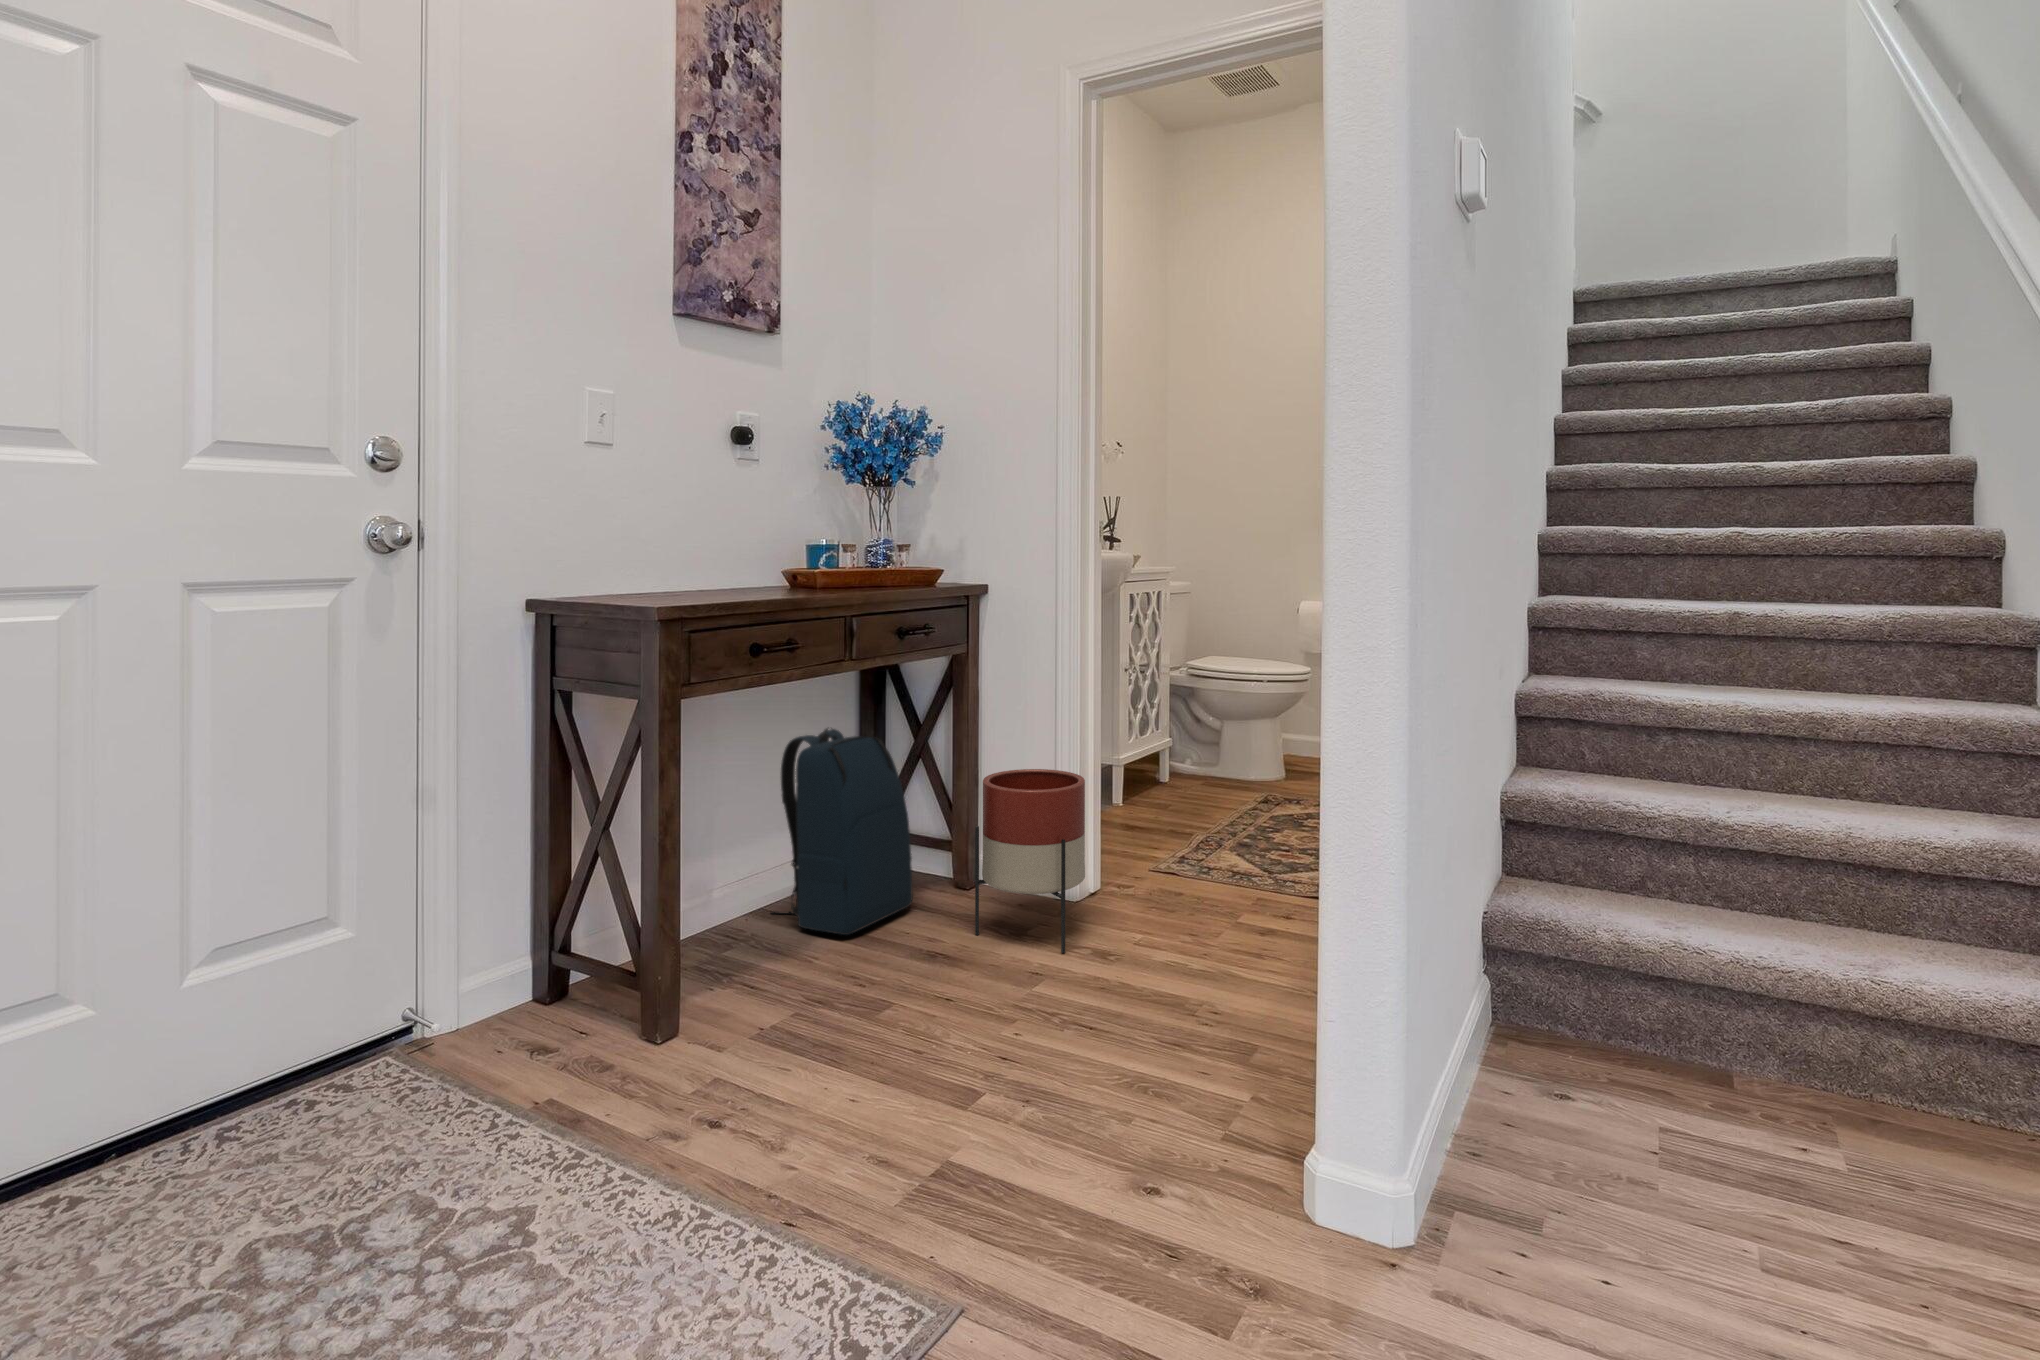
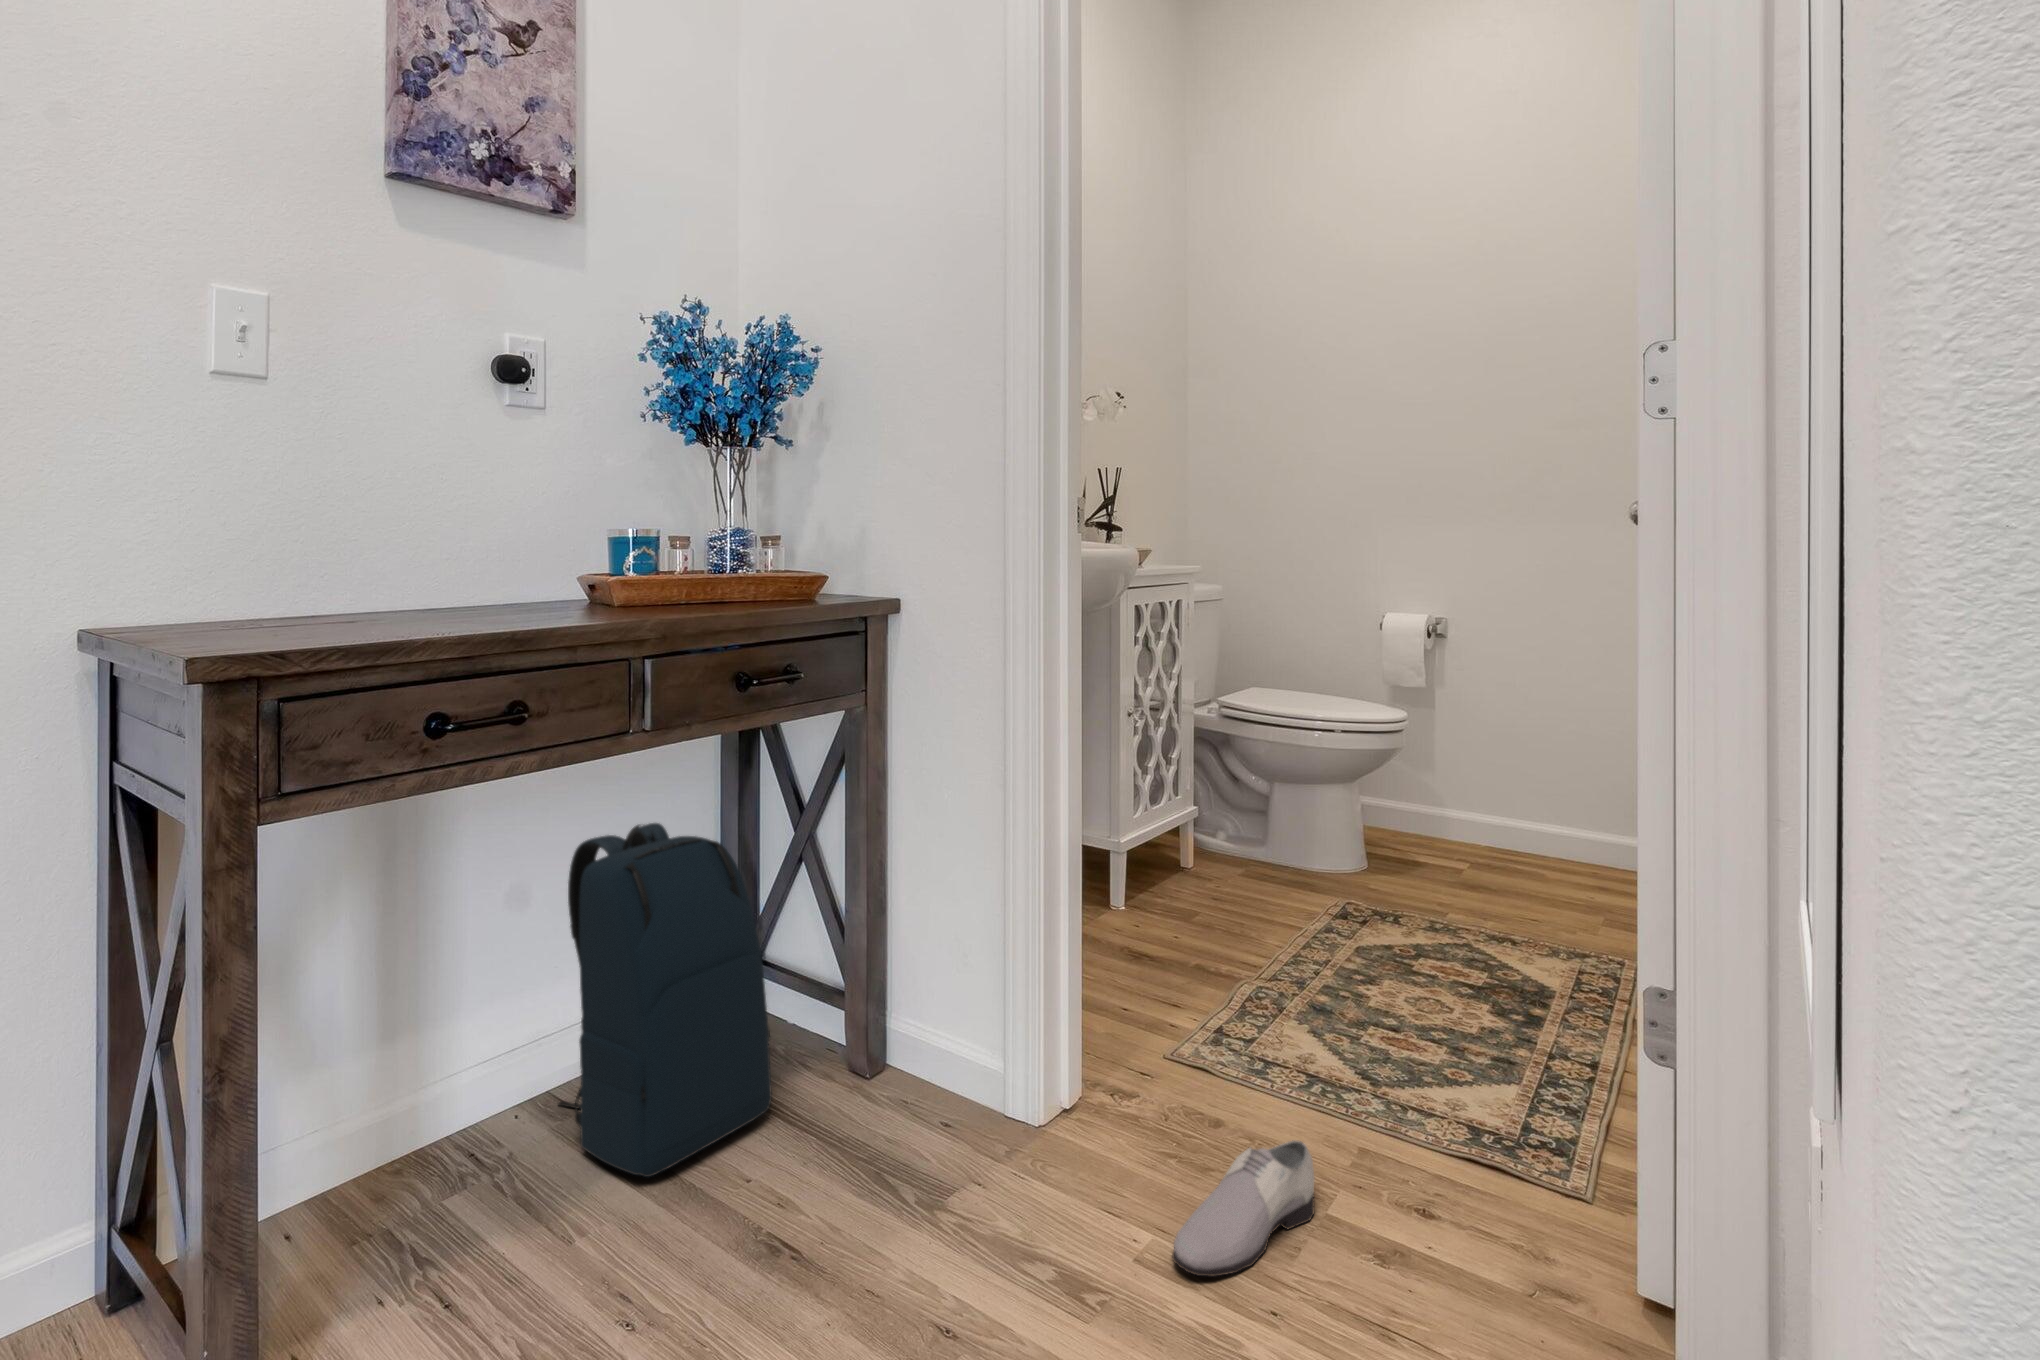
planter: present [975,769,1085,953] -> none [856,910,1045,1268]
shoe: none [1155,886,1231,946] -> present [1172,1140,1314,1277]

